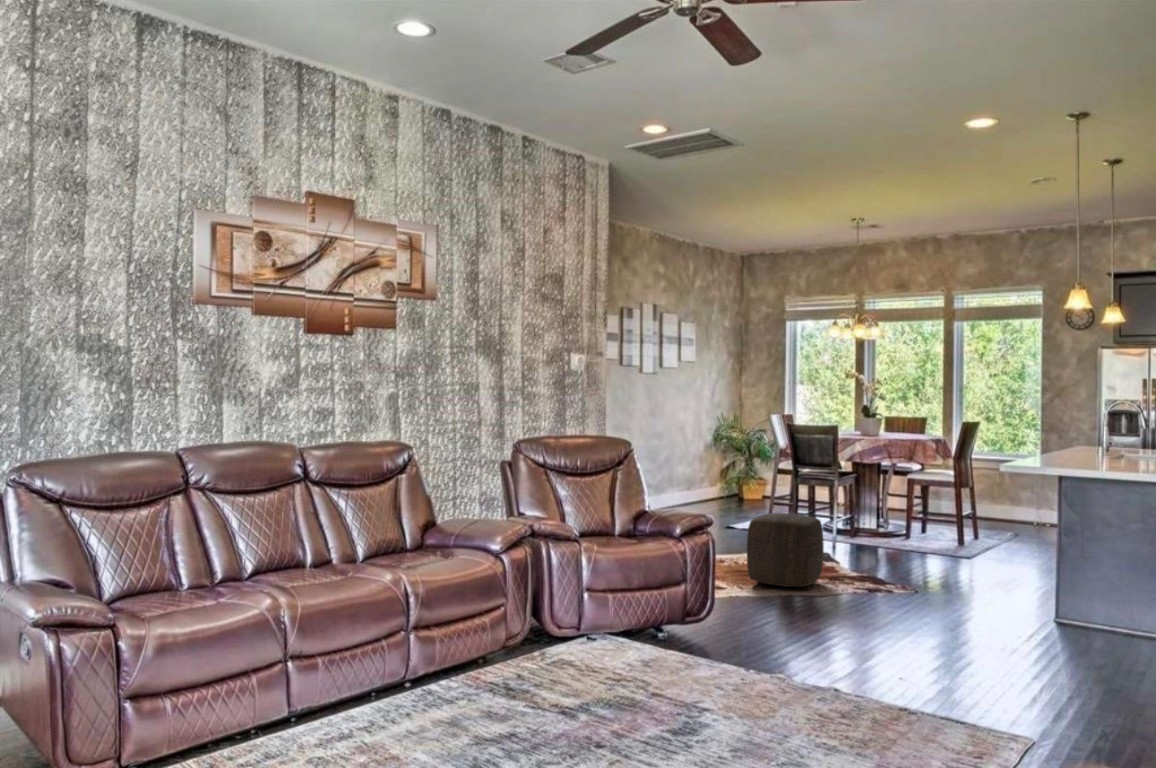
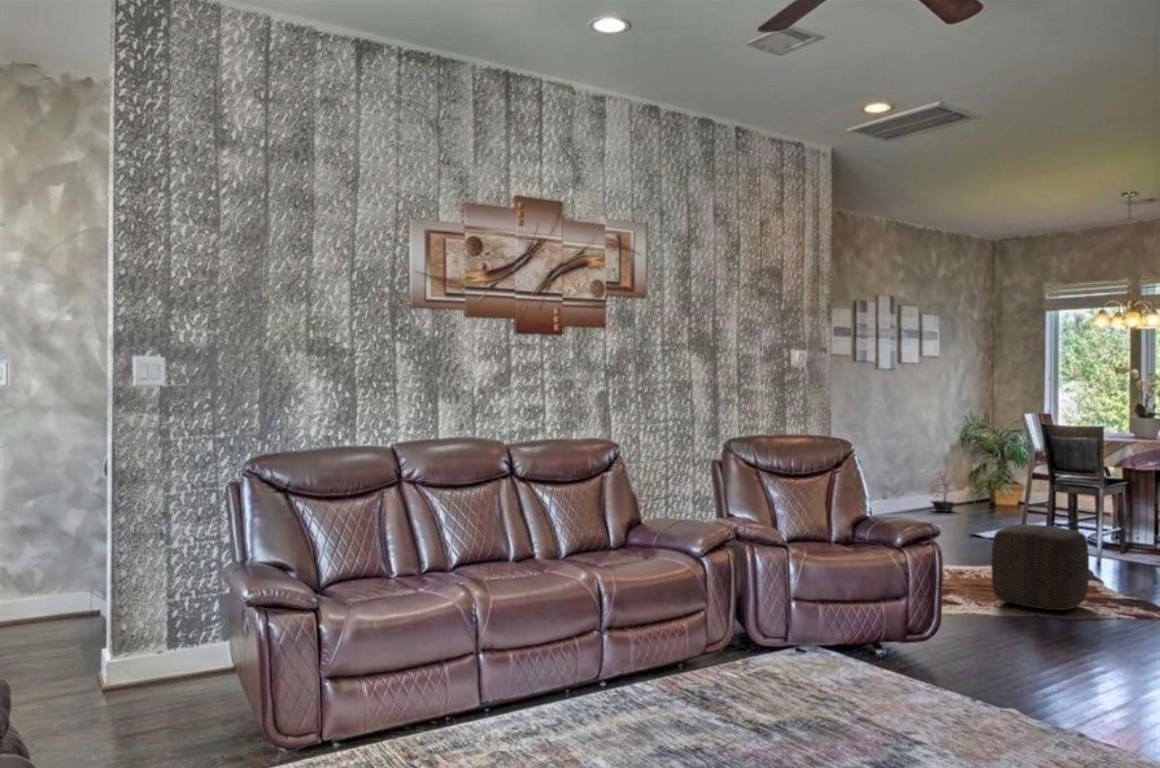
potted plant: none [678,463,712,506] -> present [921,470,957,512]

